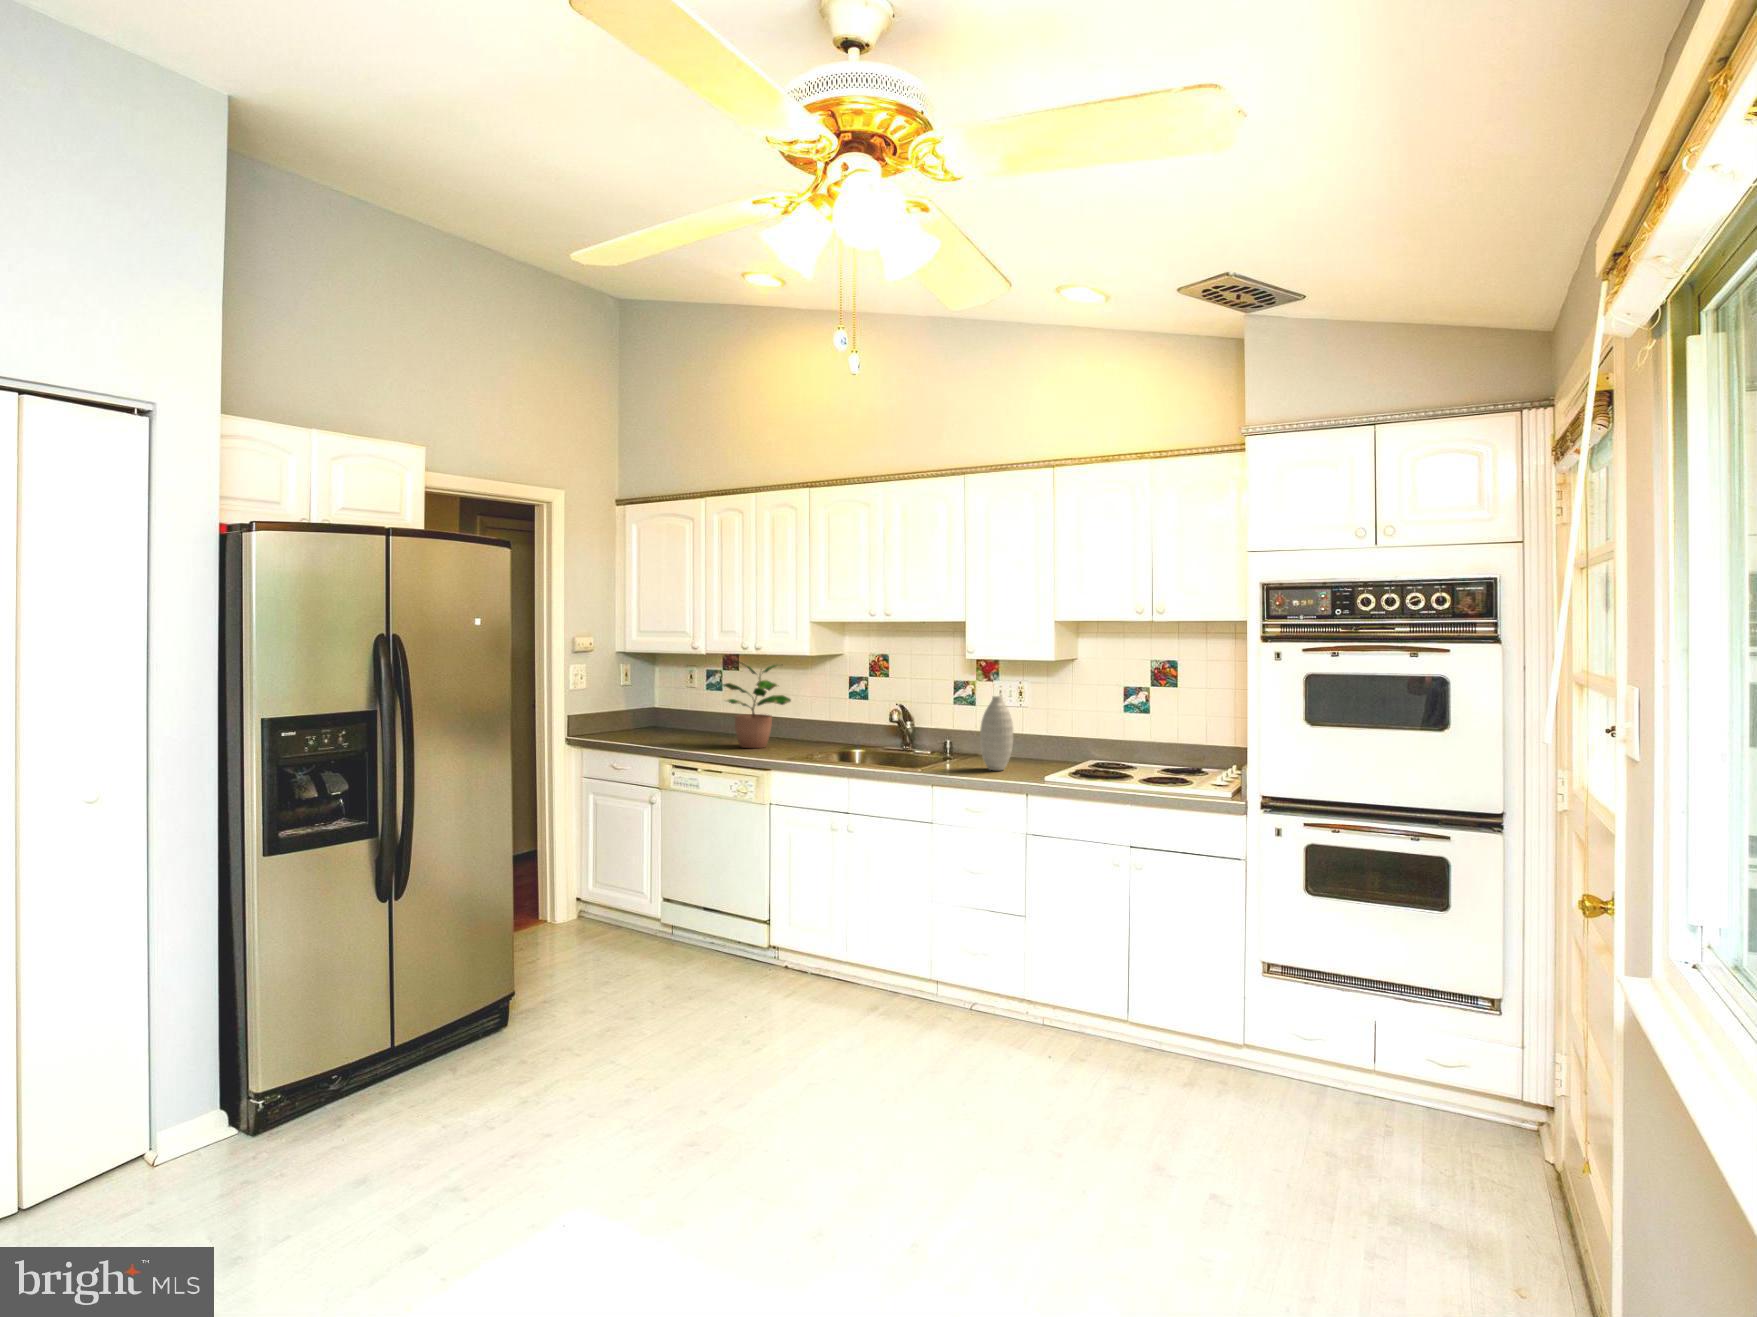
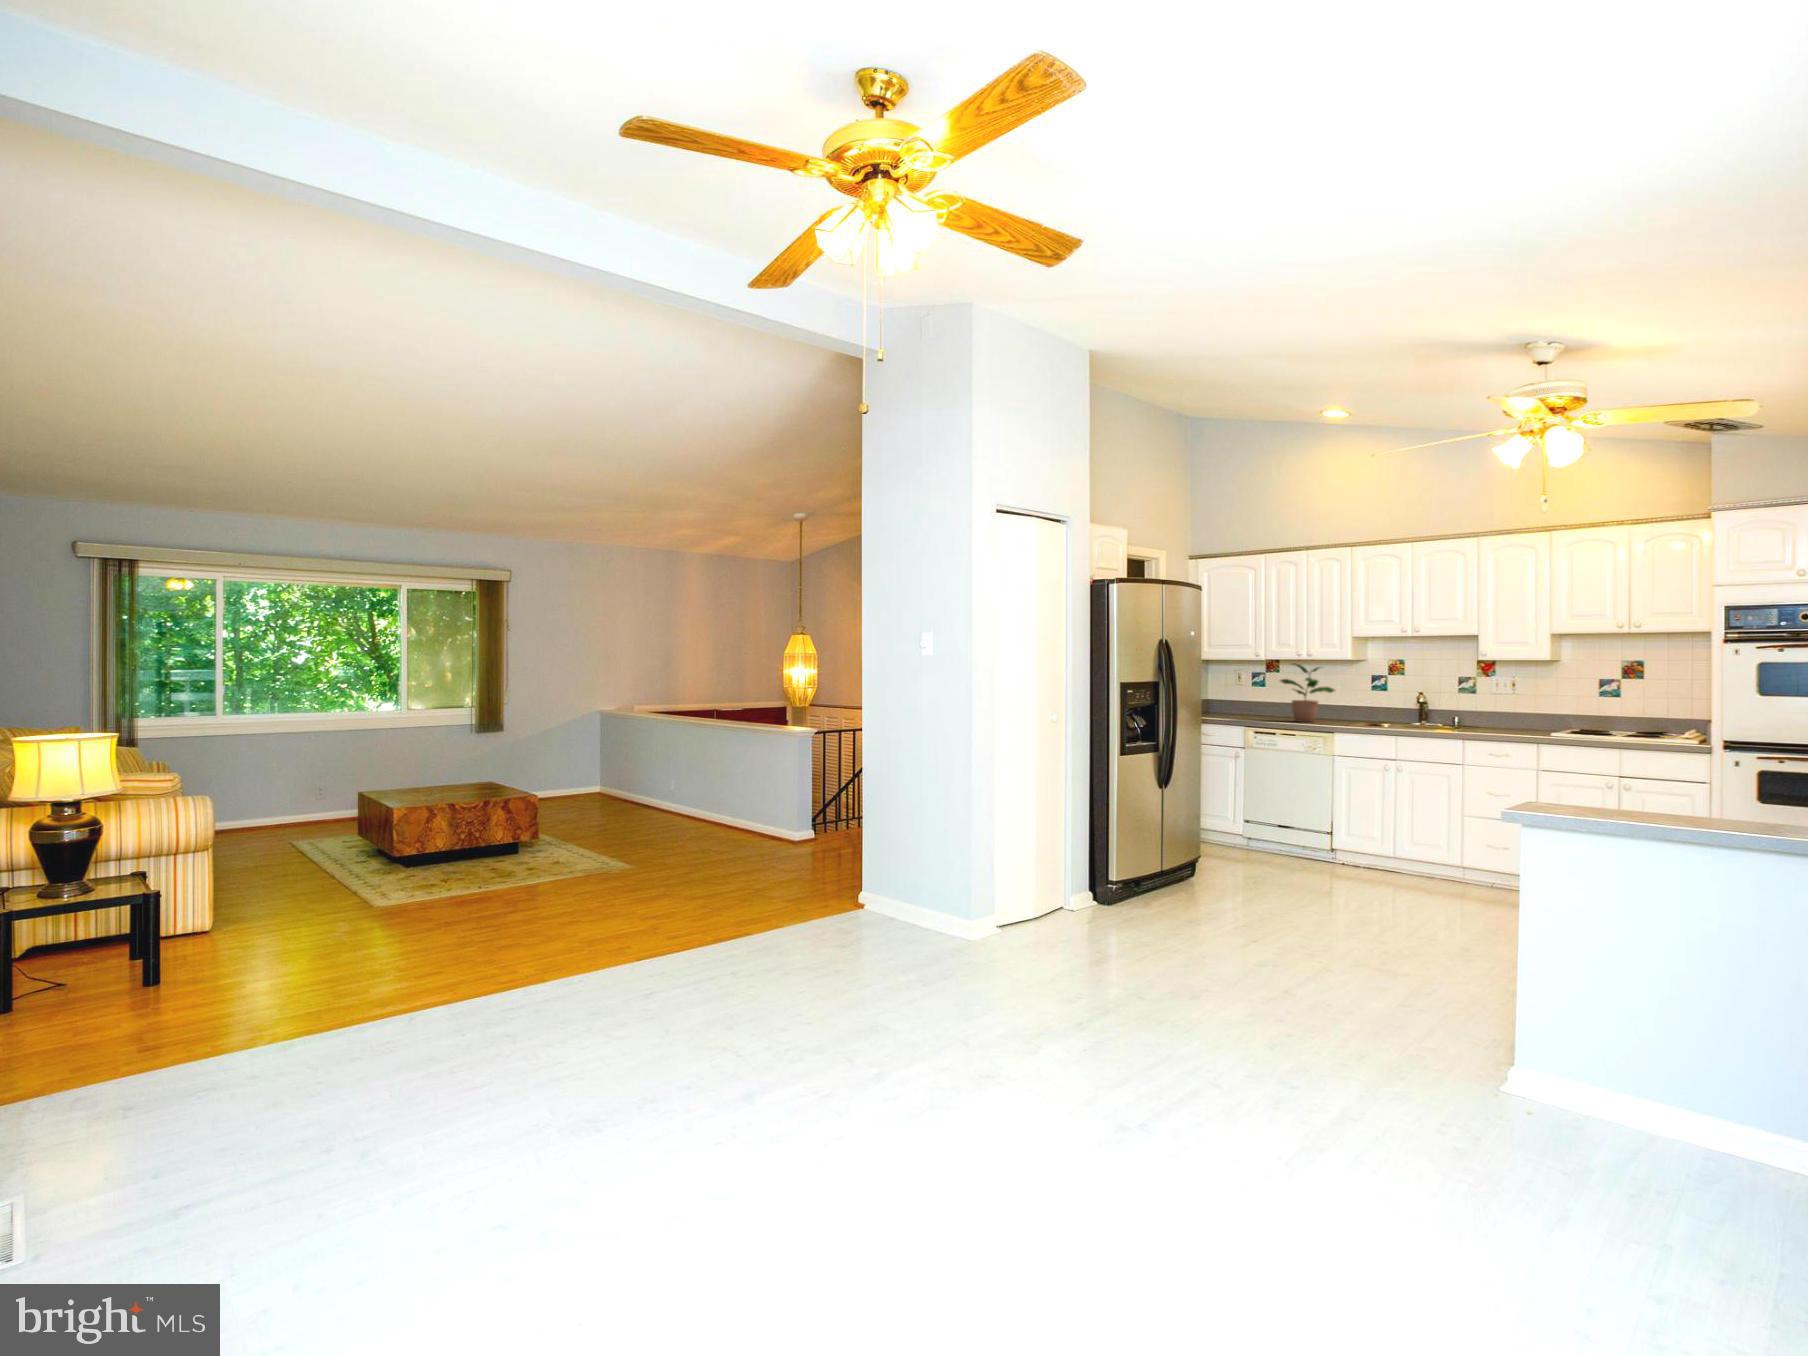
vase: present [980,696,1013,770] -> none [1497,683,1522,731]

